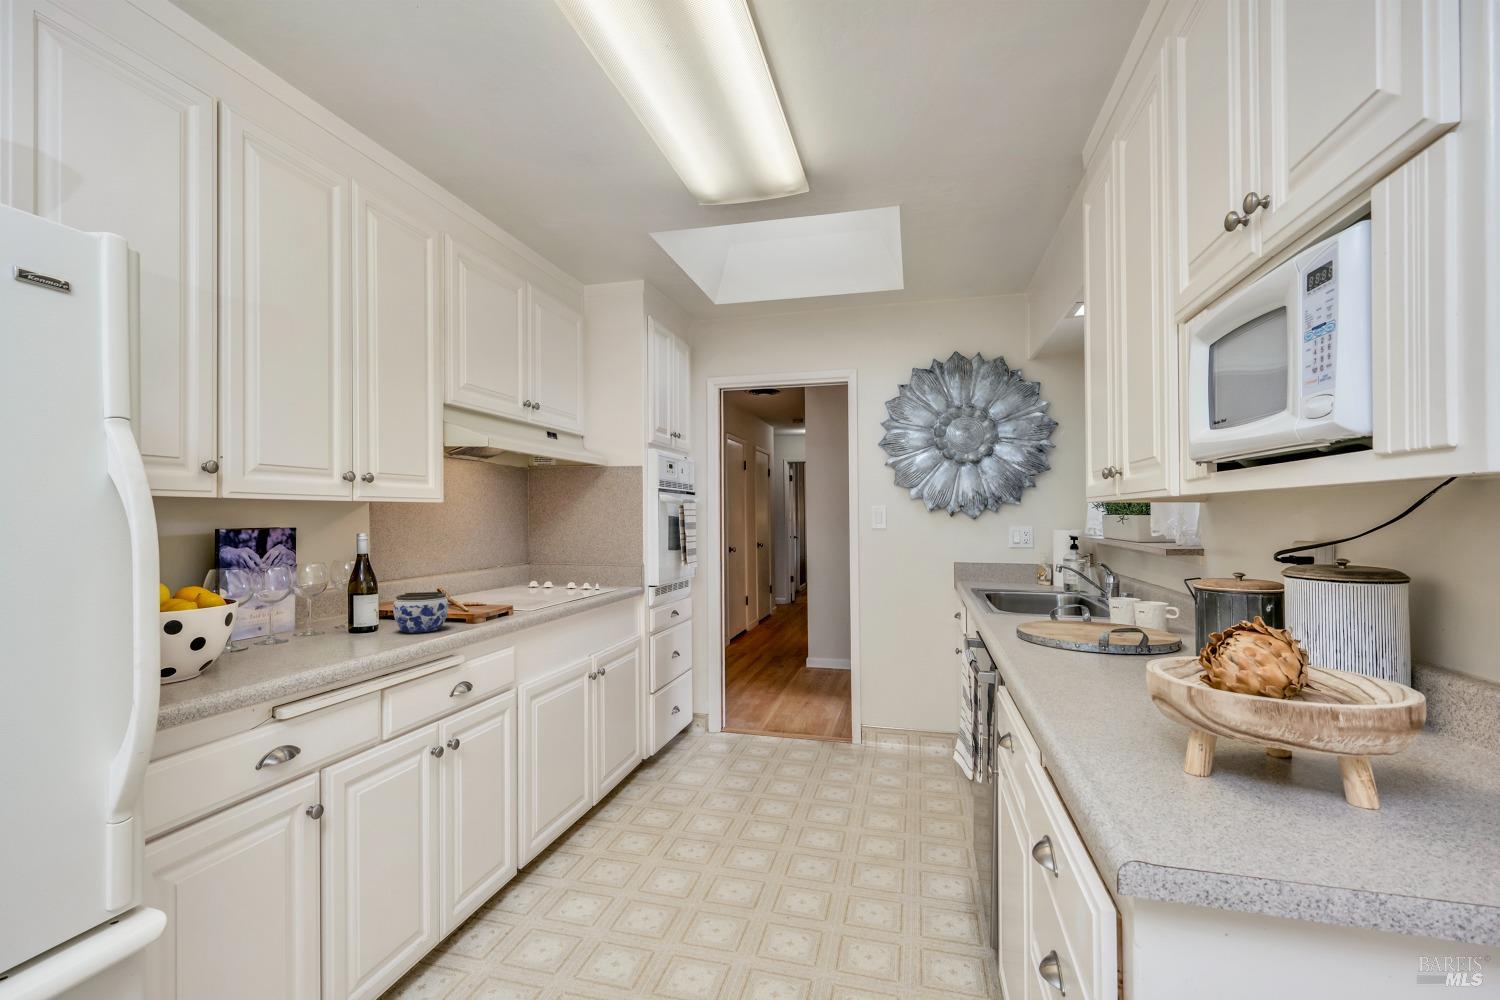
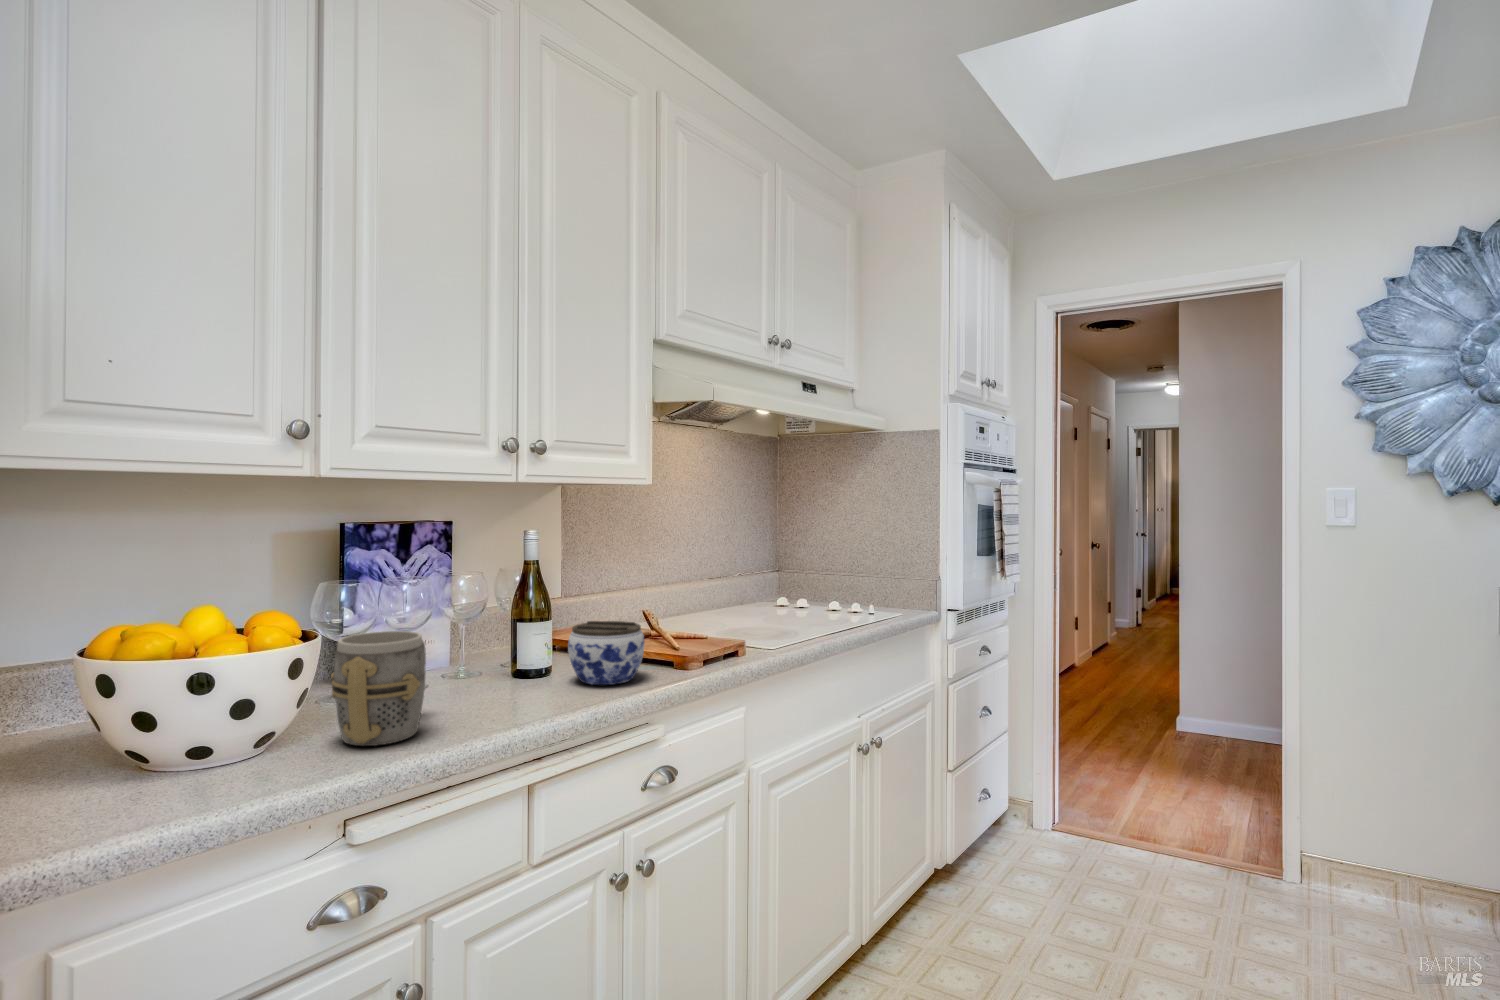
mug: none [241,597,308,668] -> present [331,631,426,746]

